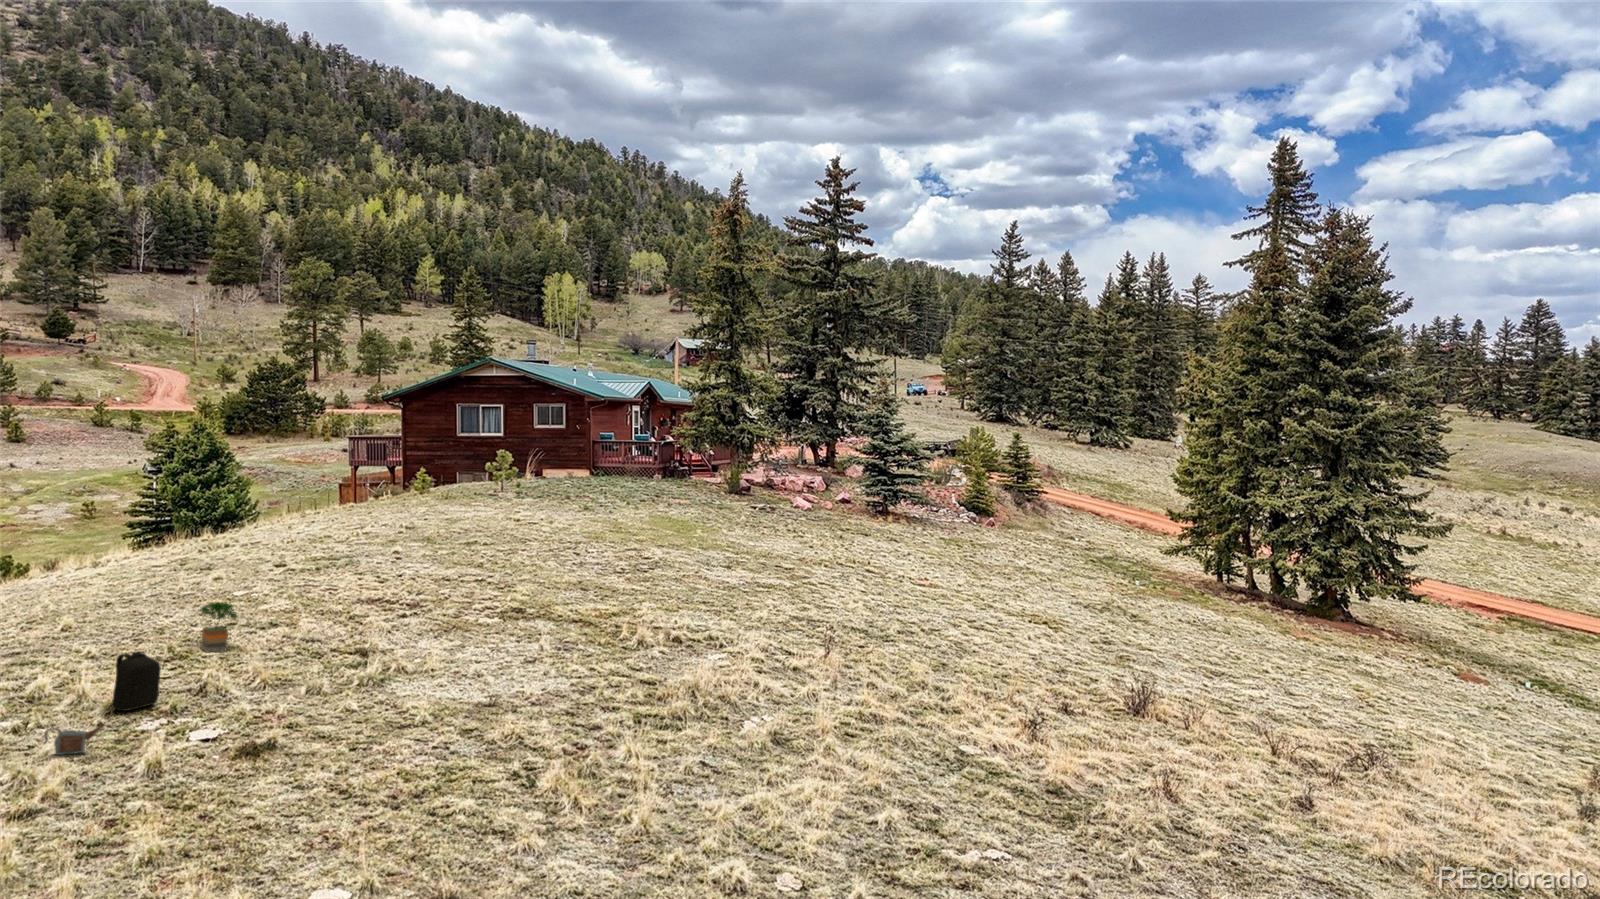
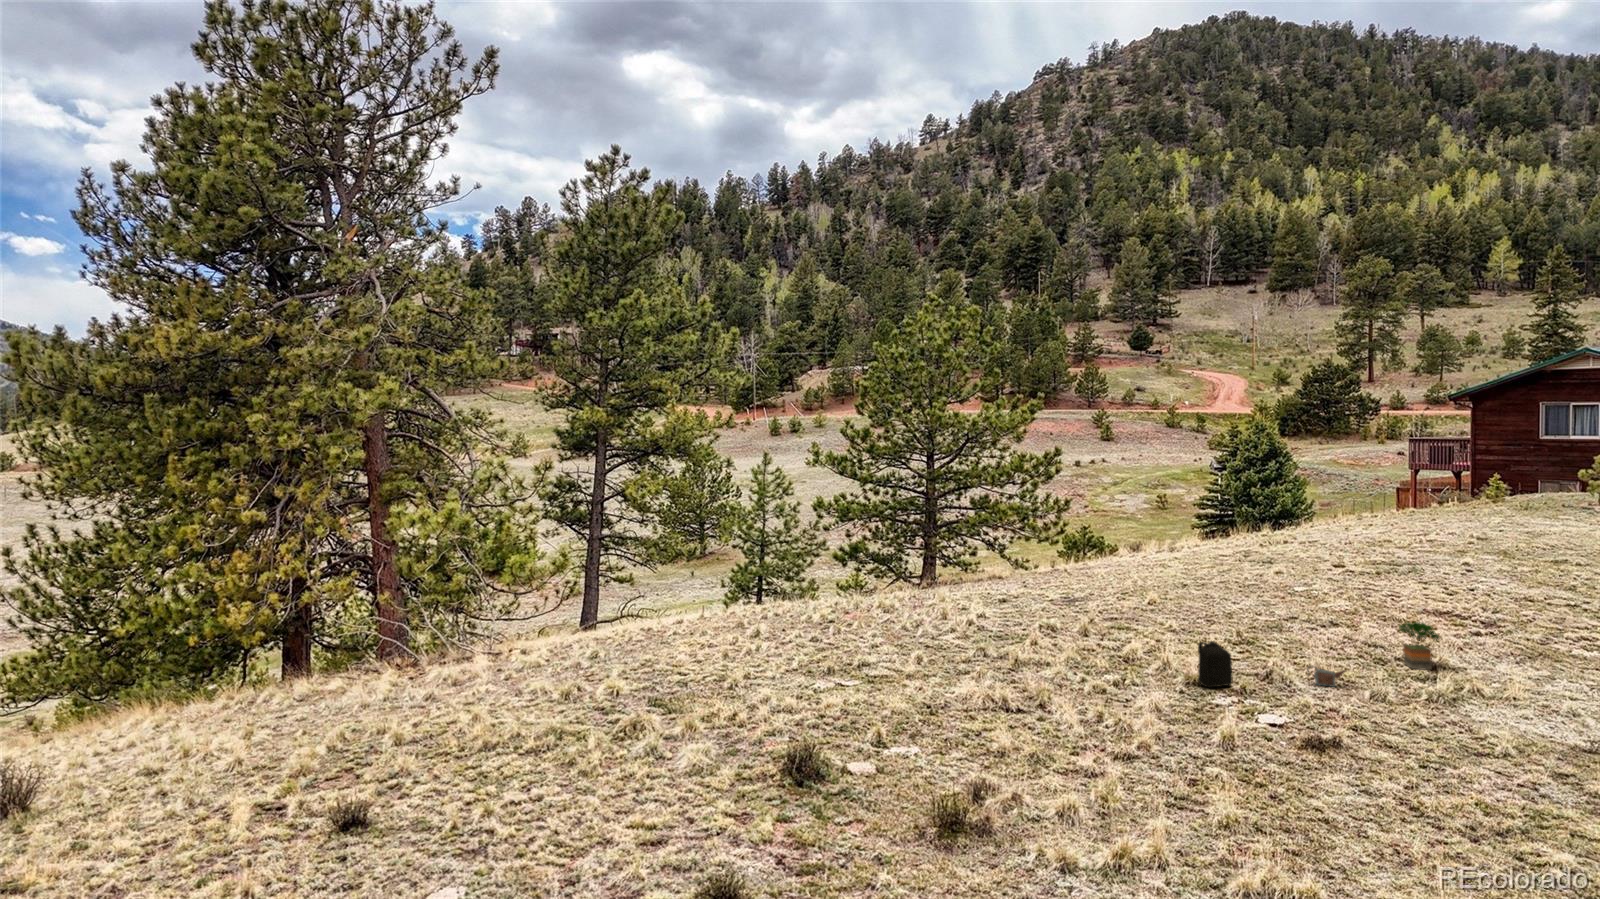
potted tree: present [200,602,238,652] -> present [1399,622,1440,670]
watering can: present [43,726,103,755] -> present [1307,665,1346,687]

